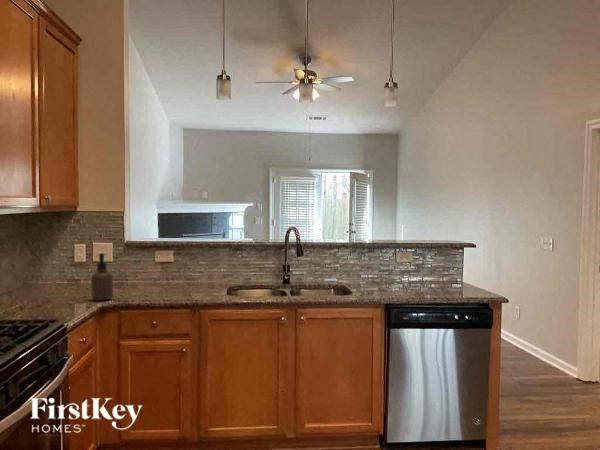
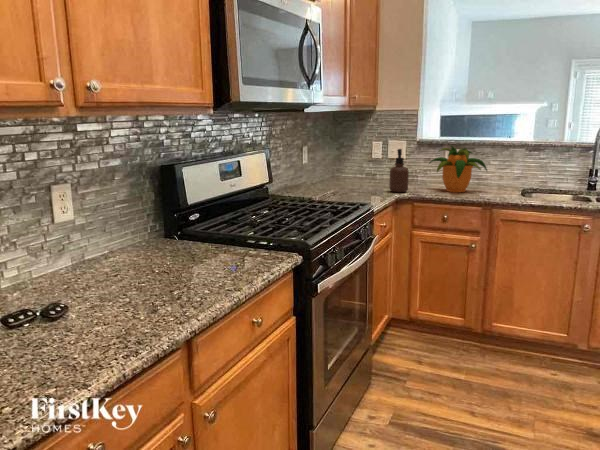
potted plant: none [135,247,195,295] -> present [429,146,487,192]

